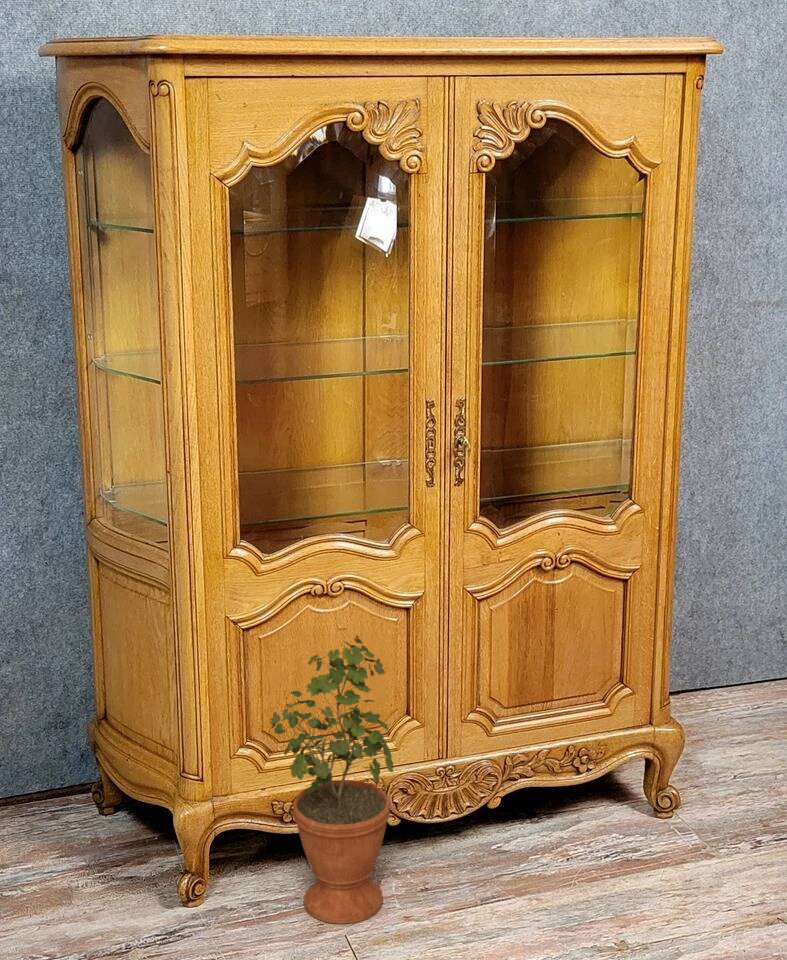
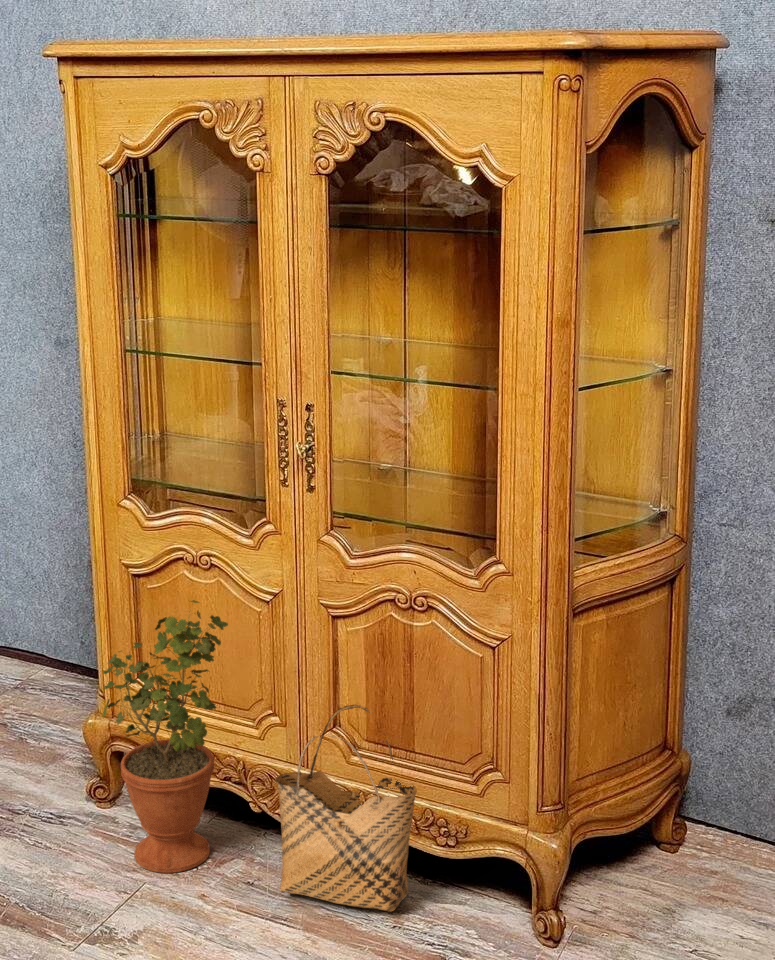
woven basket: none [464,677,581,877] -> present [275,705,417,912]

